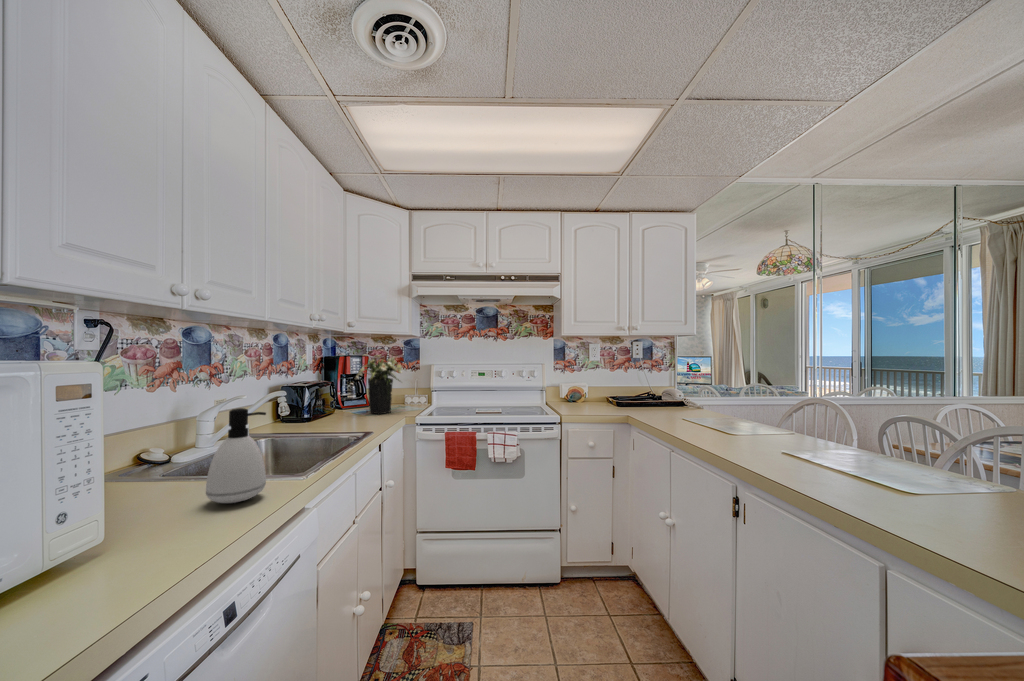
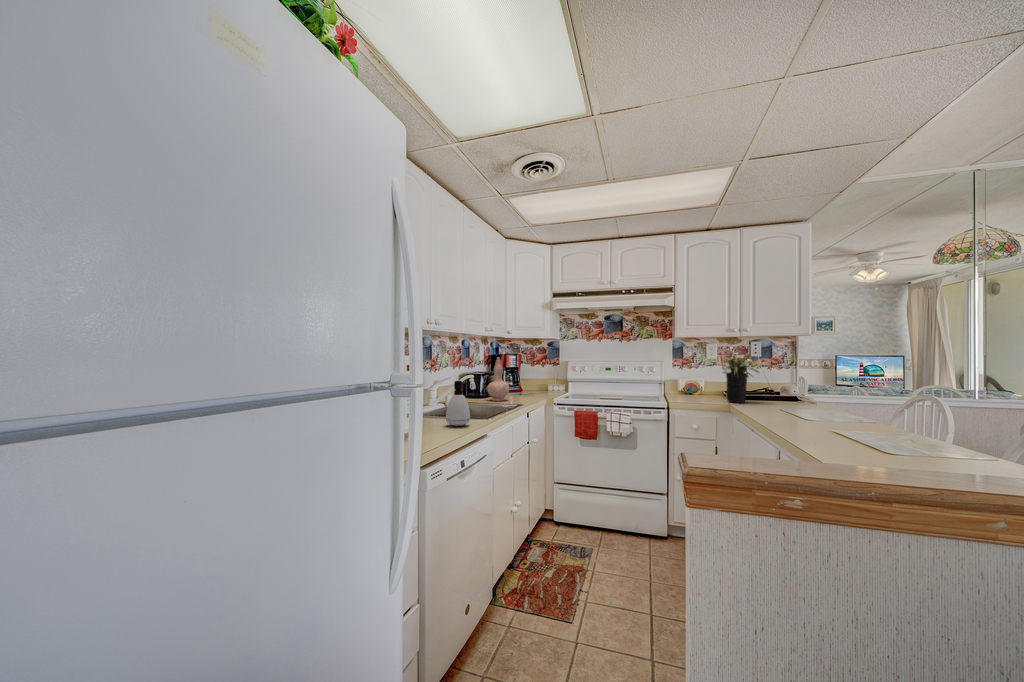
flower arrangement: present [355,354,403,414] -> present [722,353,761,403]
vase: none [314,359,350,426] -> present [487,357,509,401]

